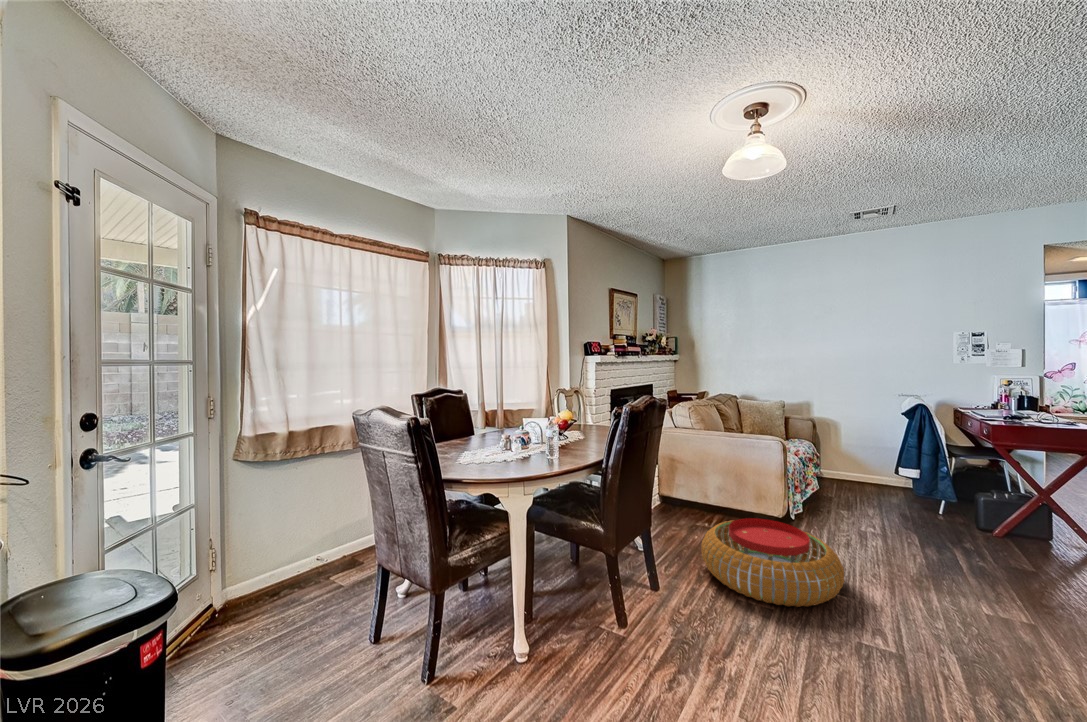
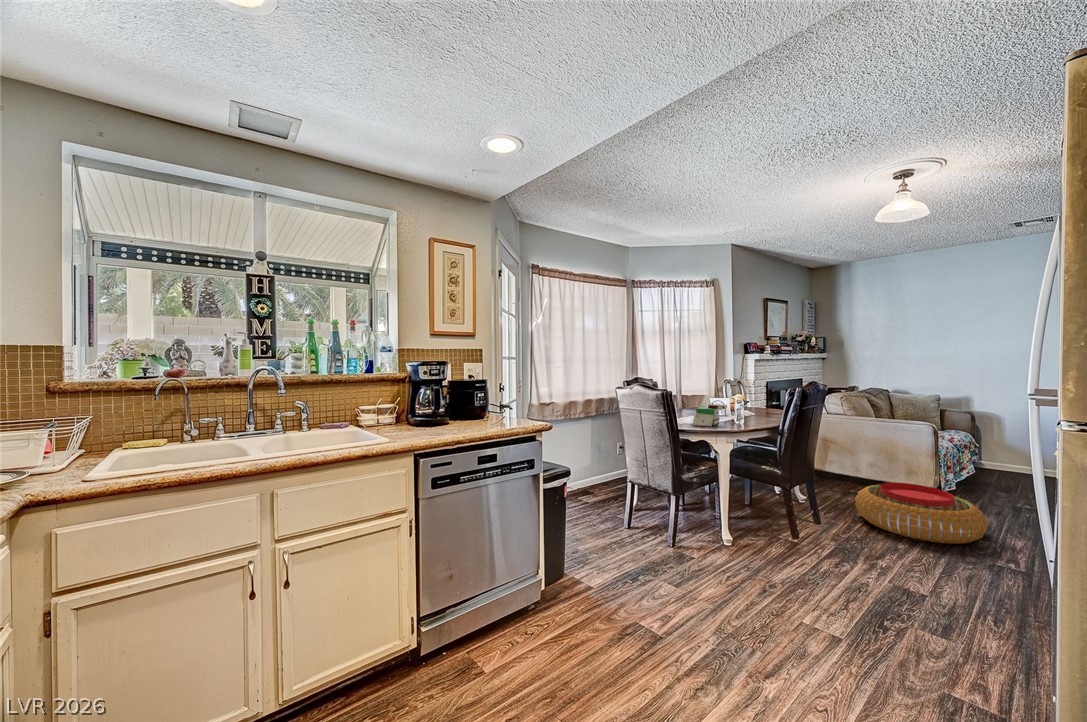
book: none [472,431,529,471] -> present [693,404,727,426]

